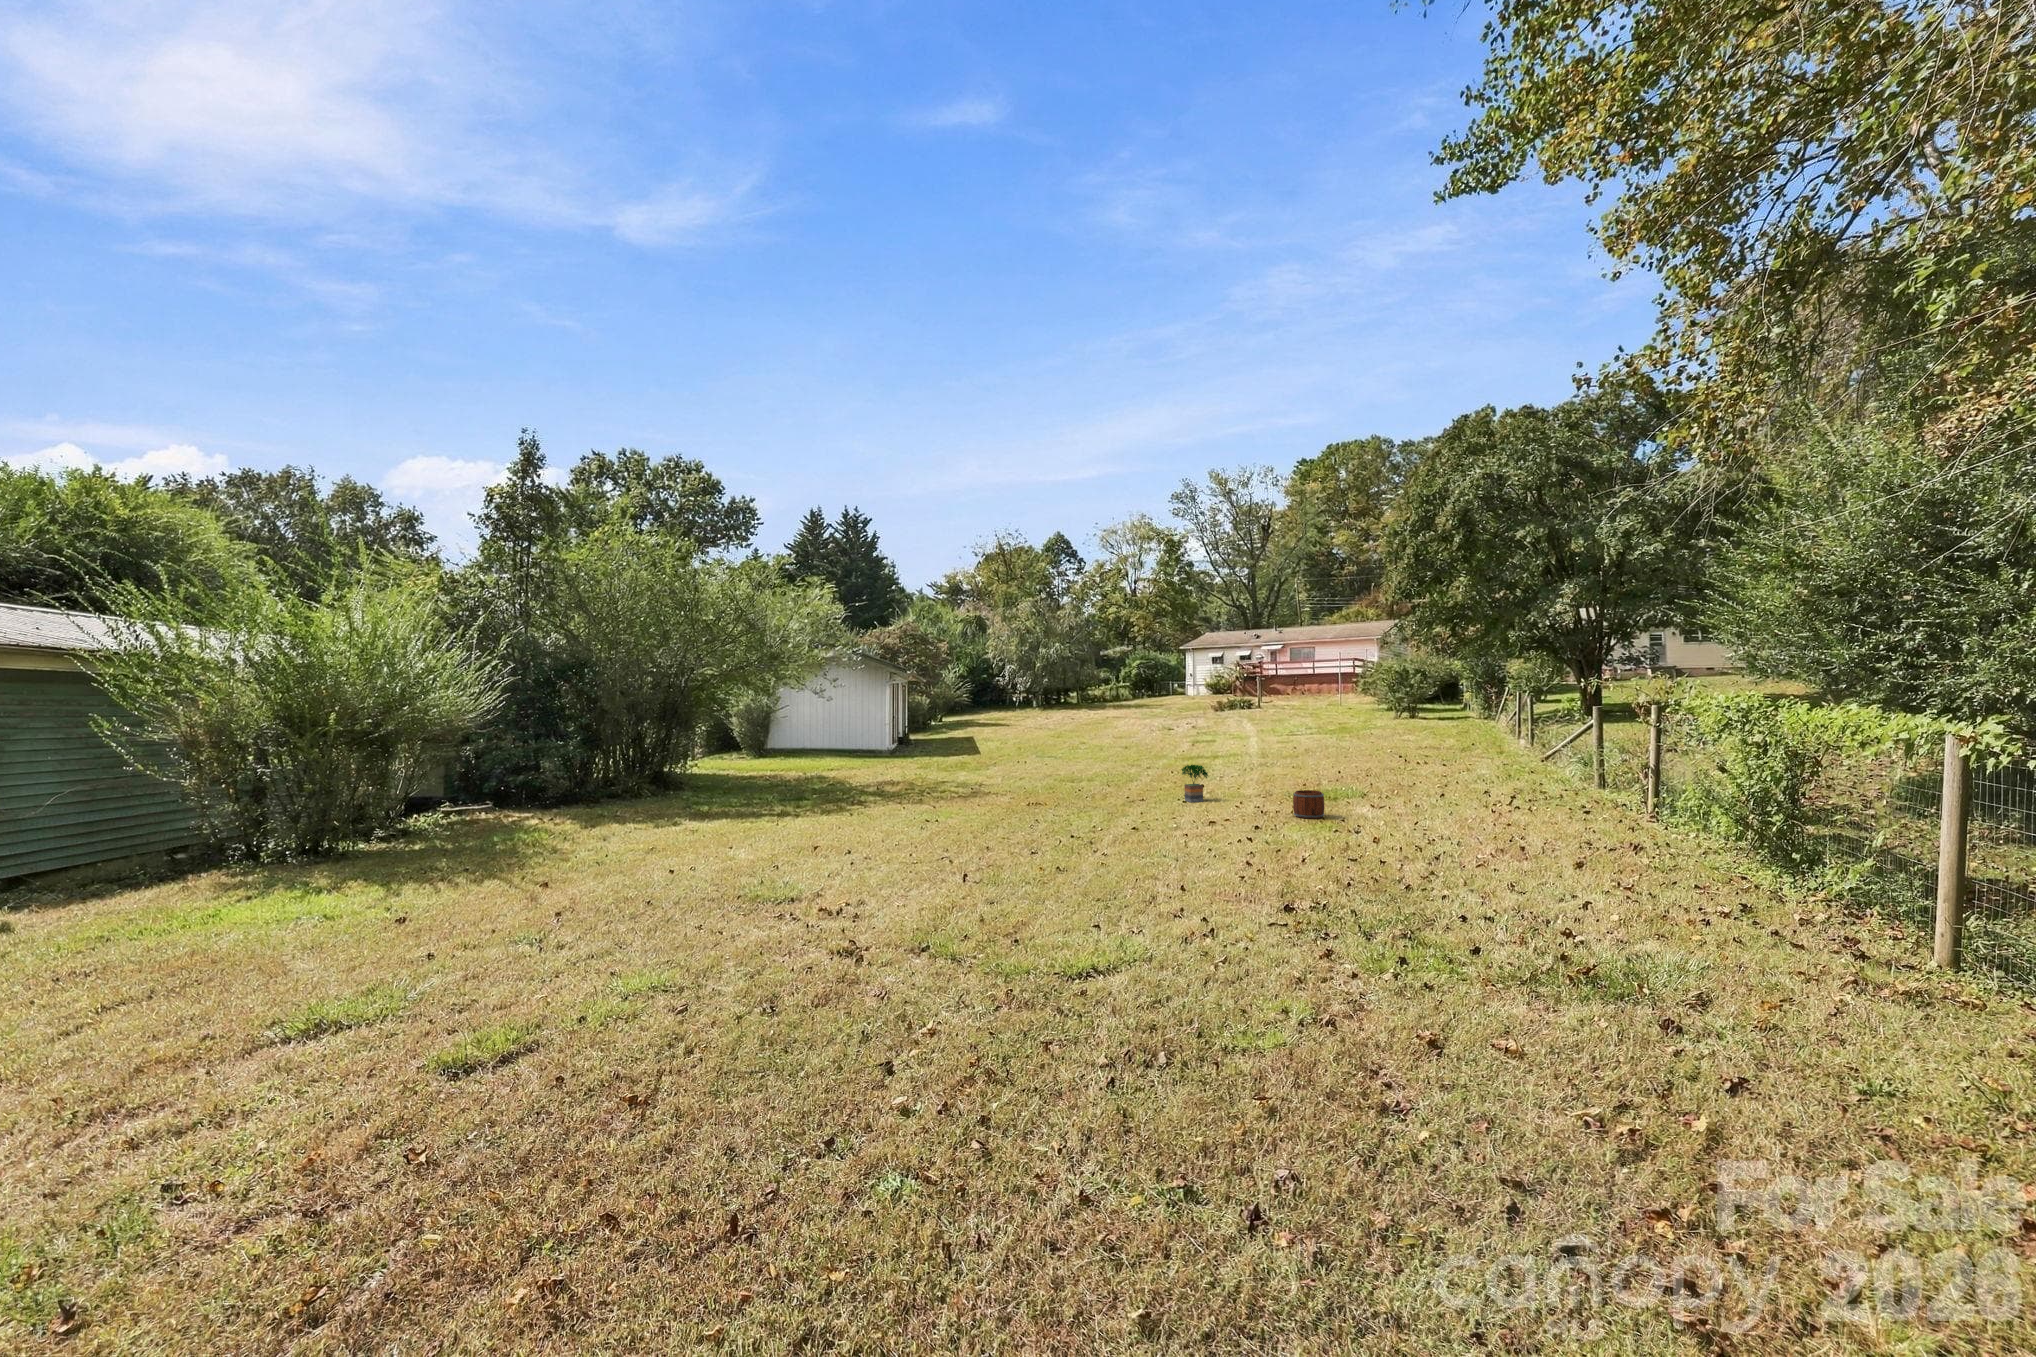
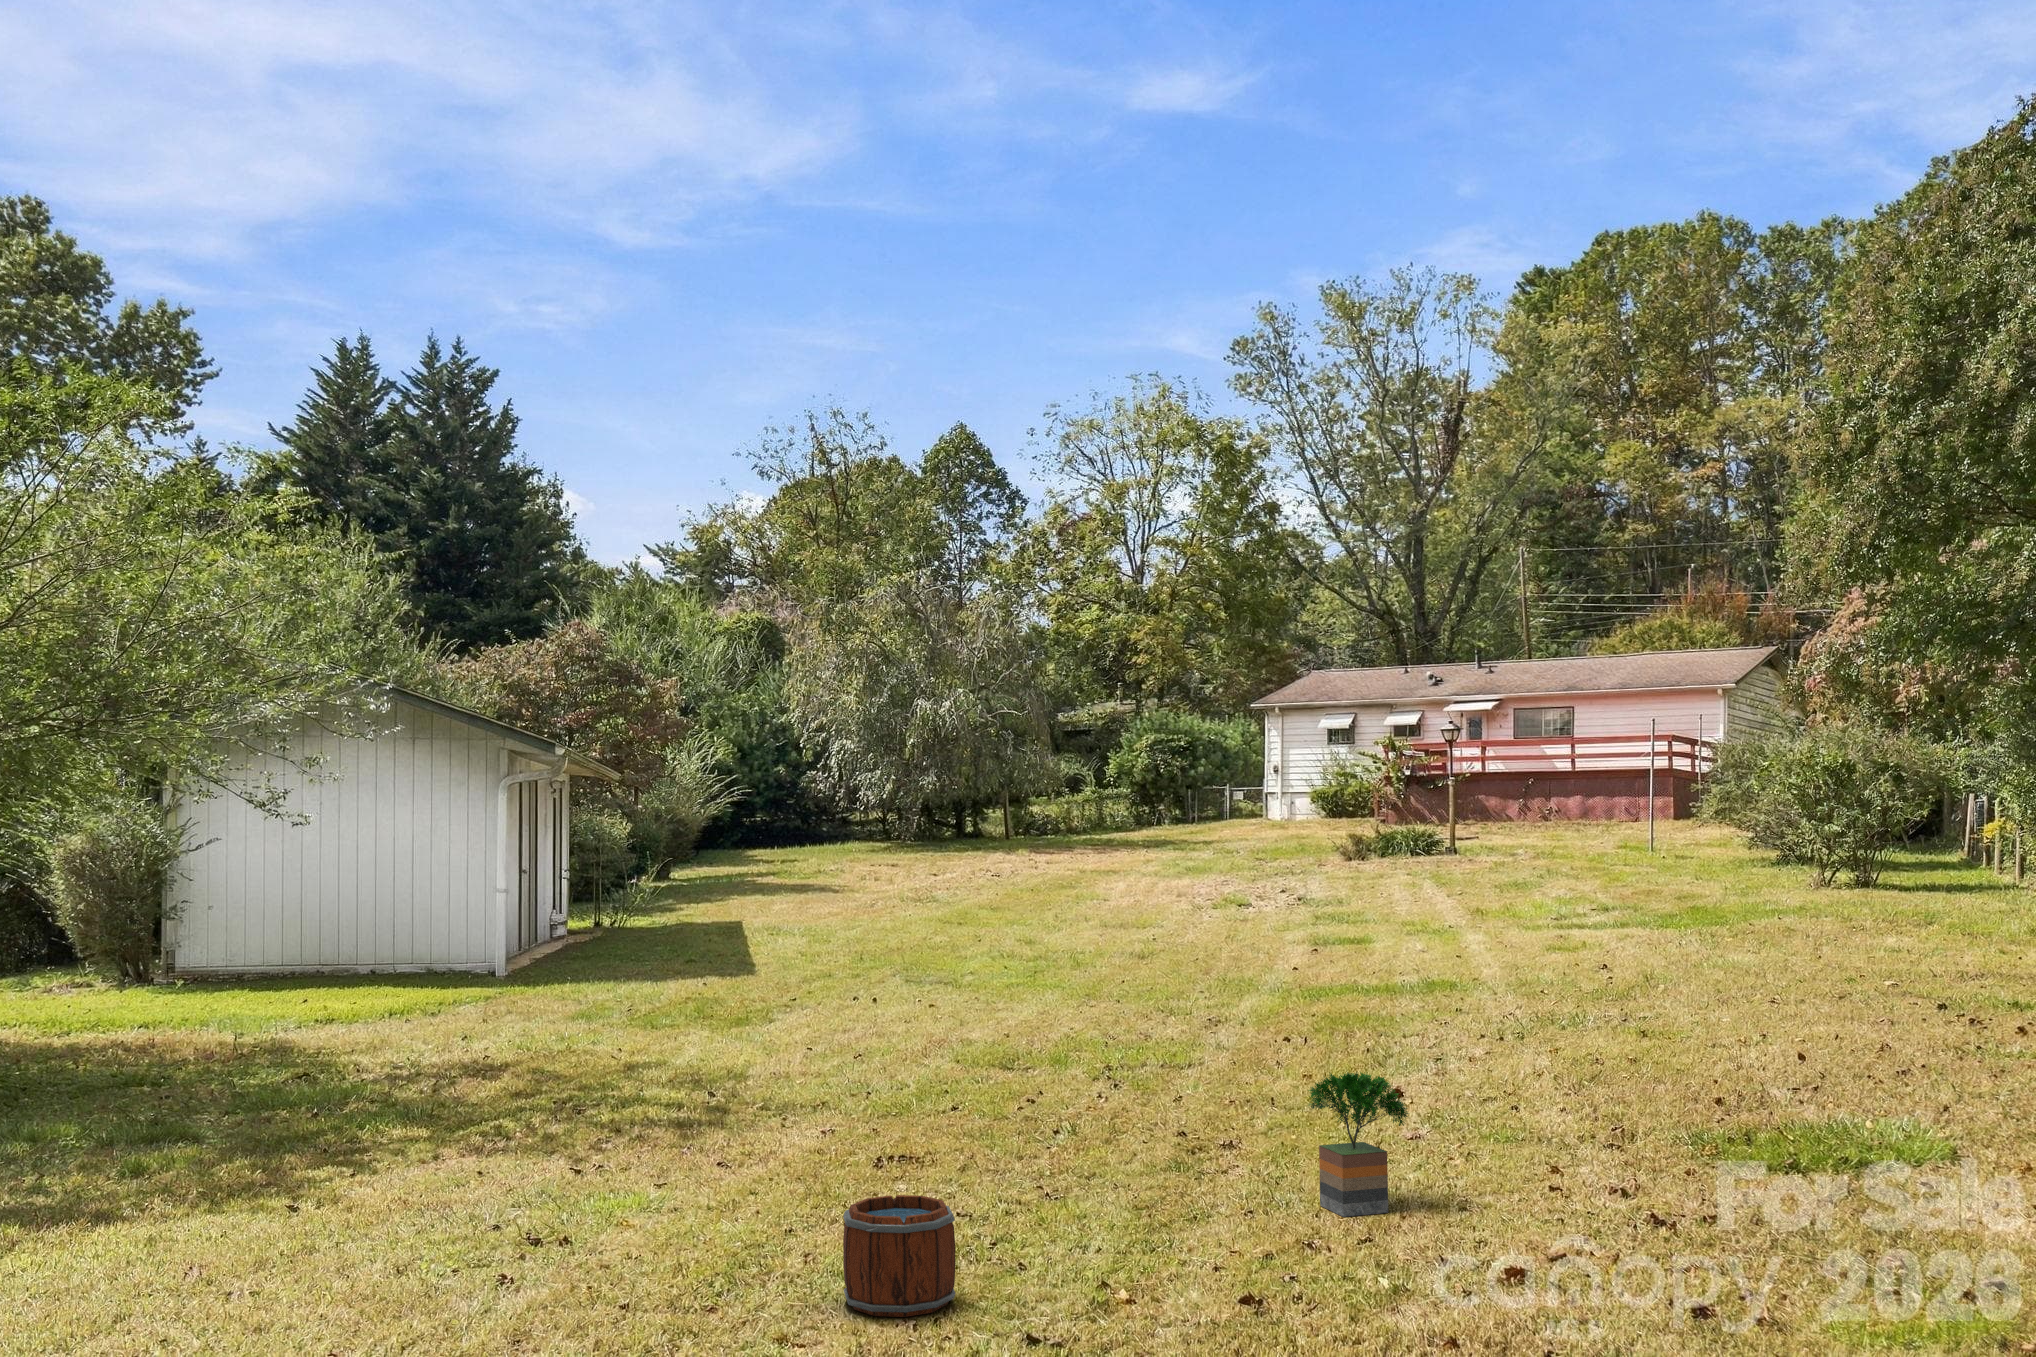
bucket: present [1293,790,1324,819] -> present [843,1195,956,1317]

